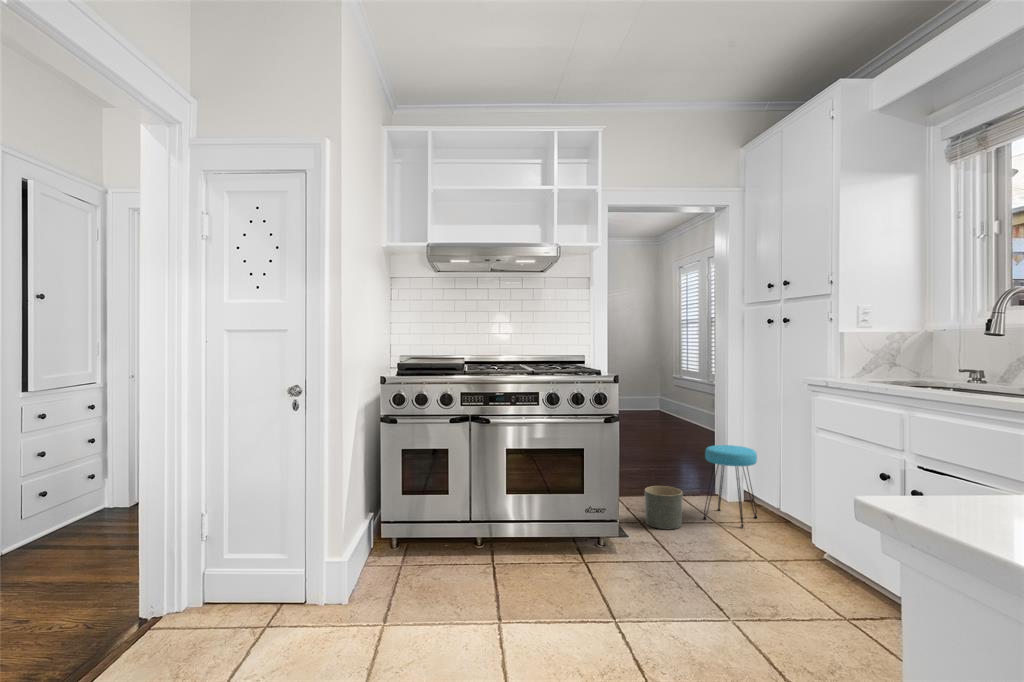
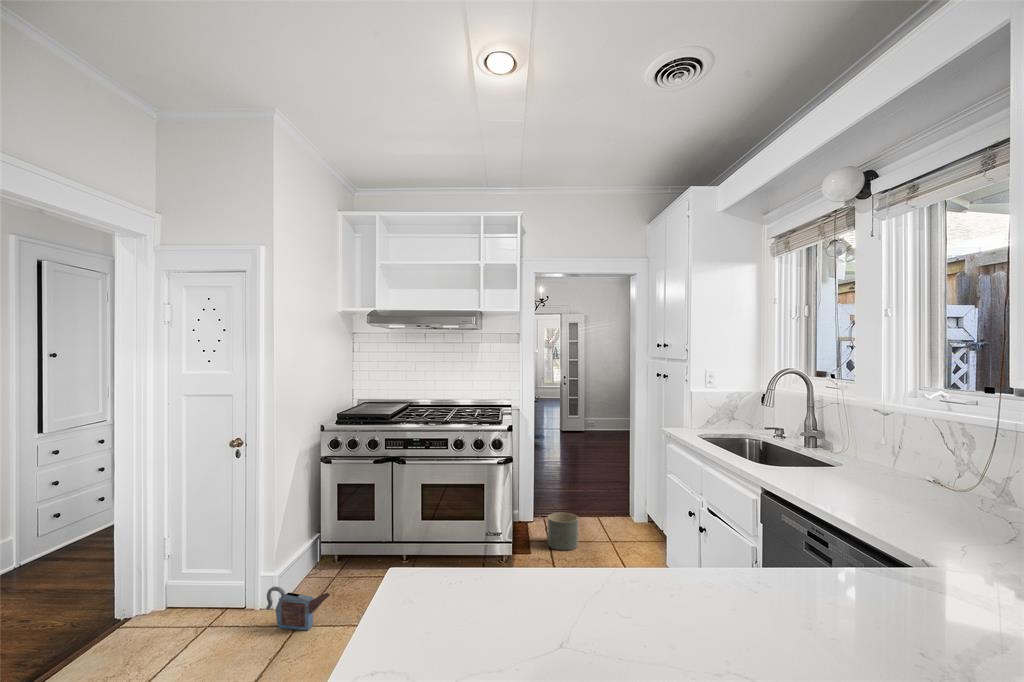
stool: present [703,445,757,527] -> none [598,478,645,549]
watering can: none [341,573,427,628] -> present [266,586,330,630]

